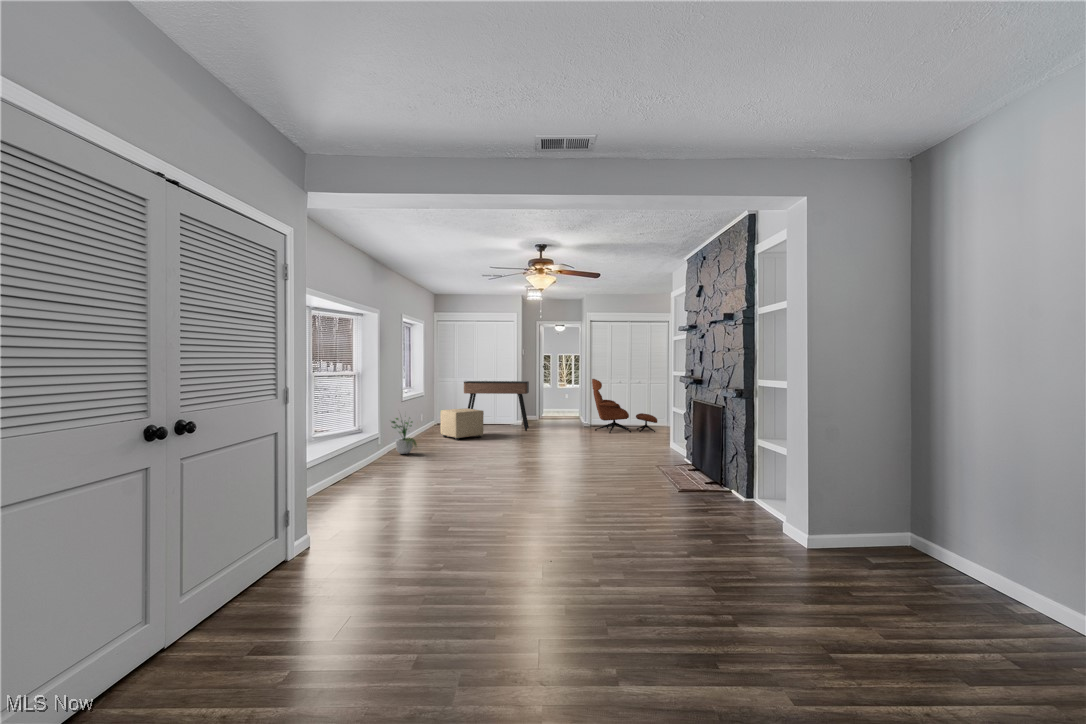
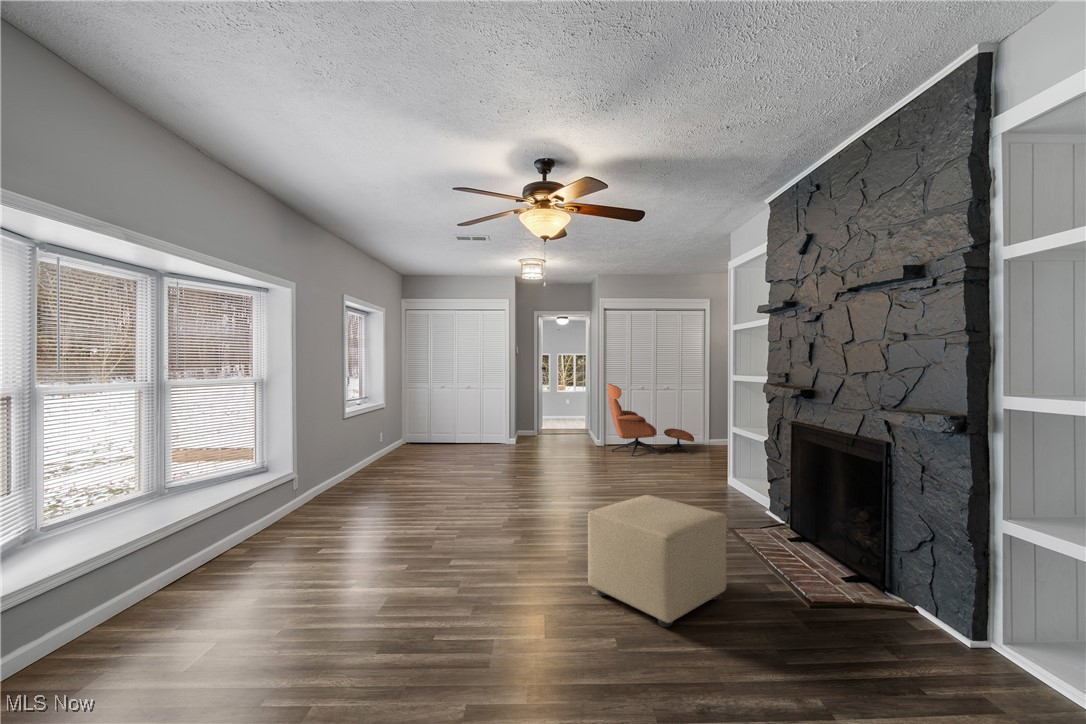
console table: present [464,381,529,431] -> none [439,387,525,453]
ottoman: present [440,408,484,440] -> present [588,495,727,627]
potted plant: present [392,418,417,454] -> none [315,431,359,501]

